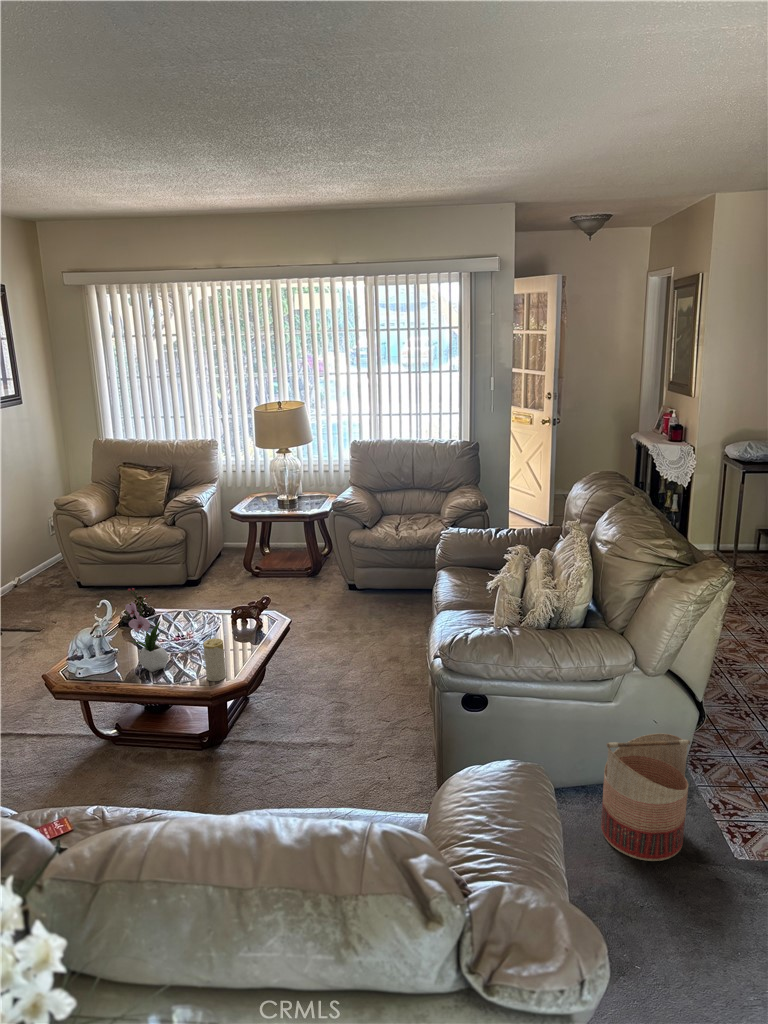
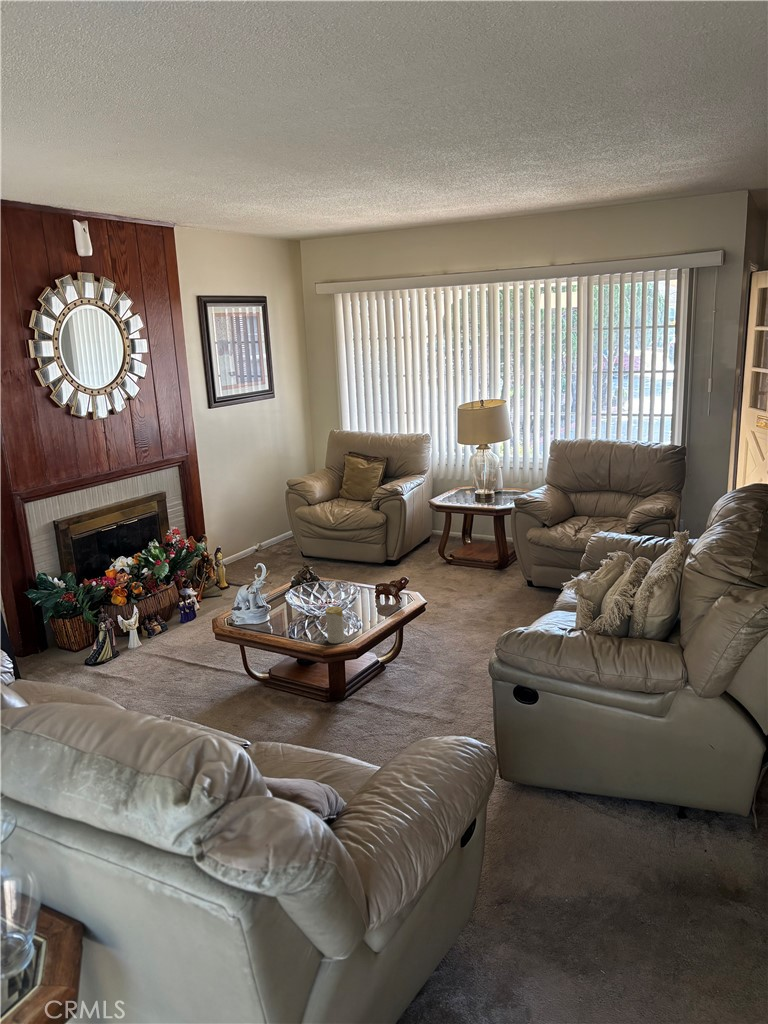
flower arrangement: present [125,588,169,672] -> none [274,555,308,628]
basket: present [601,734,690,861] -> none [645,763,744,901]

